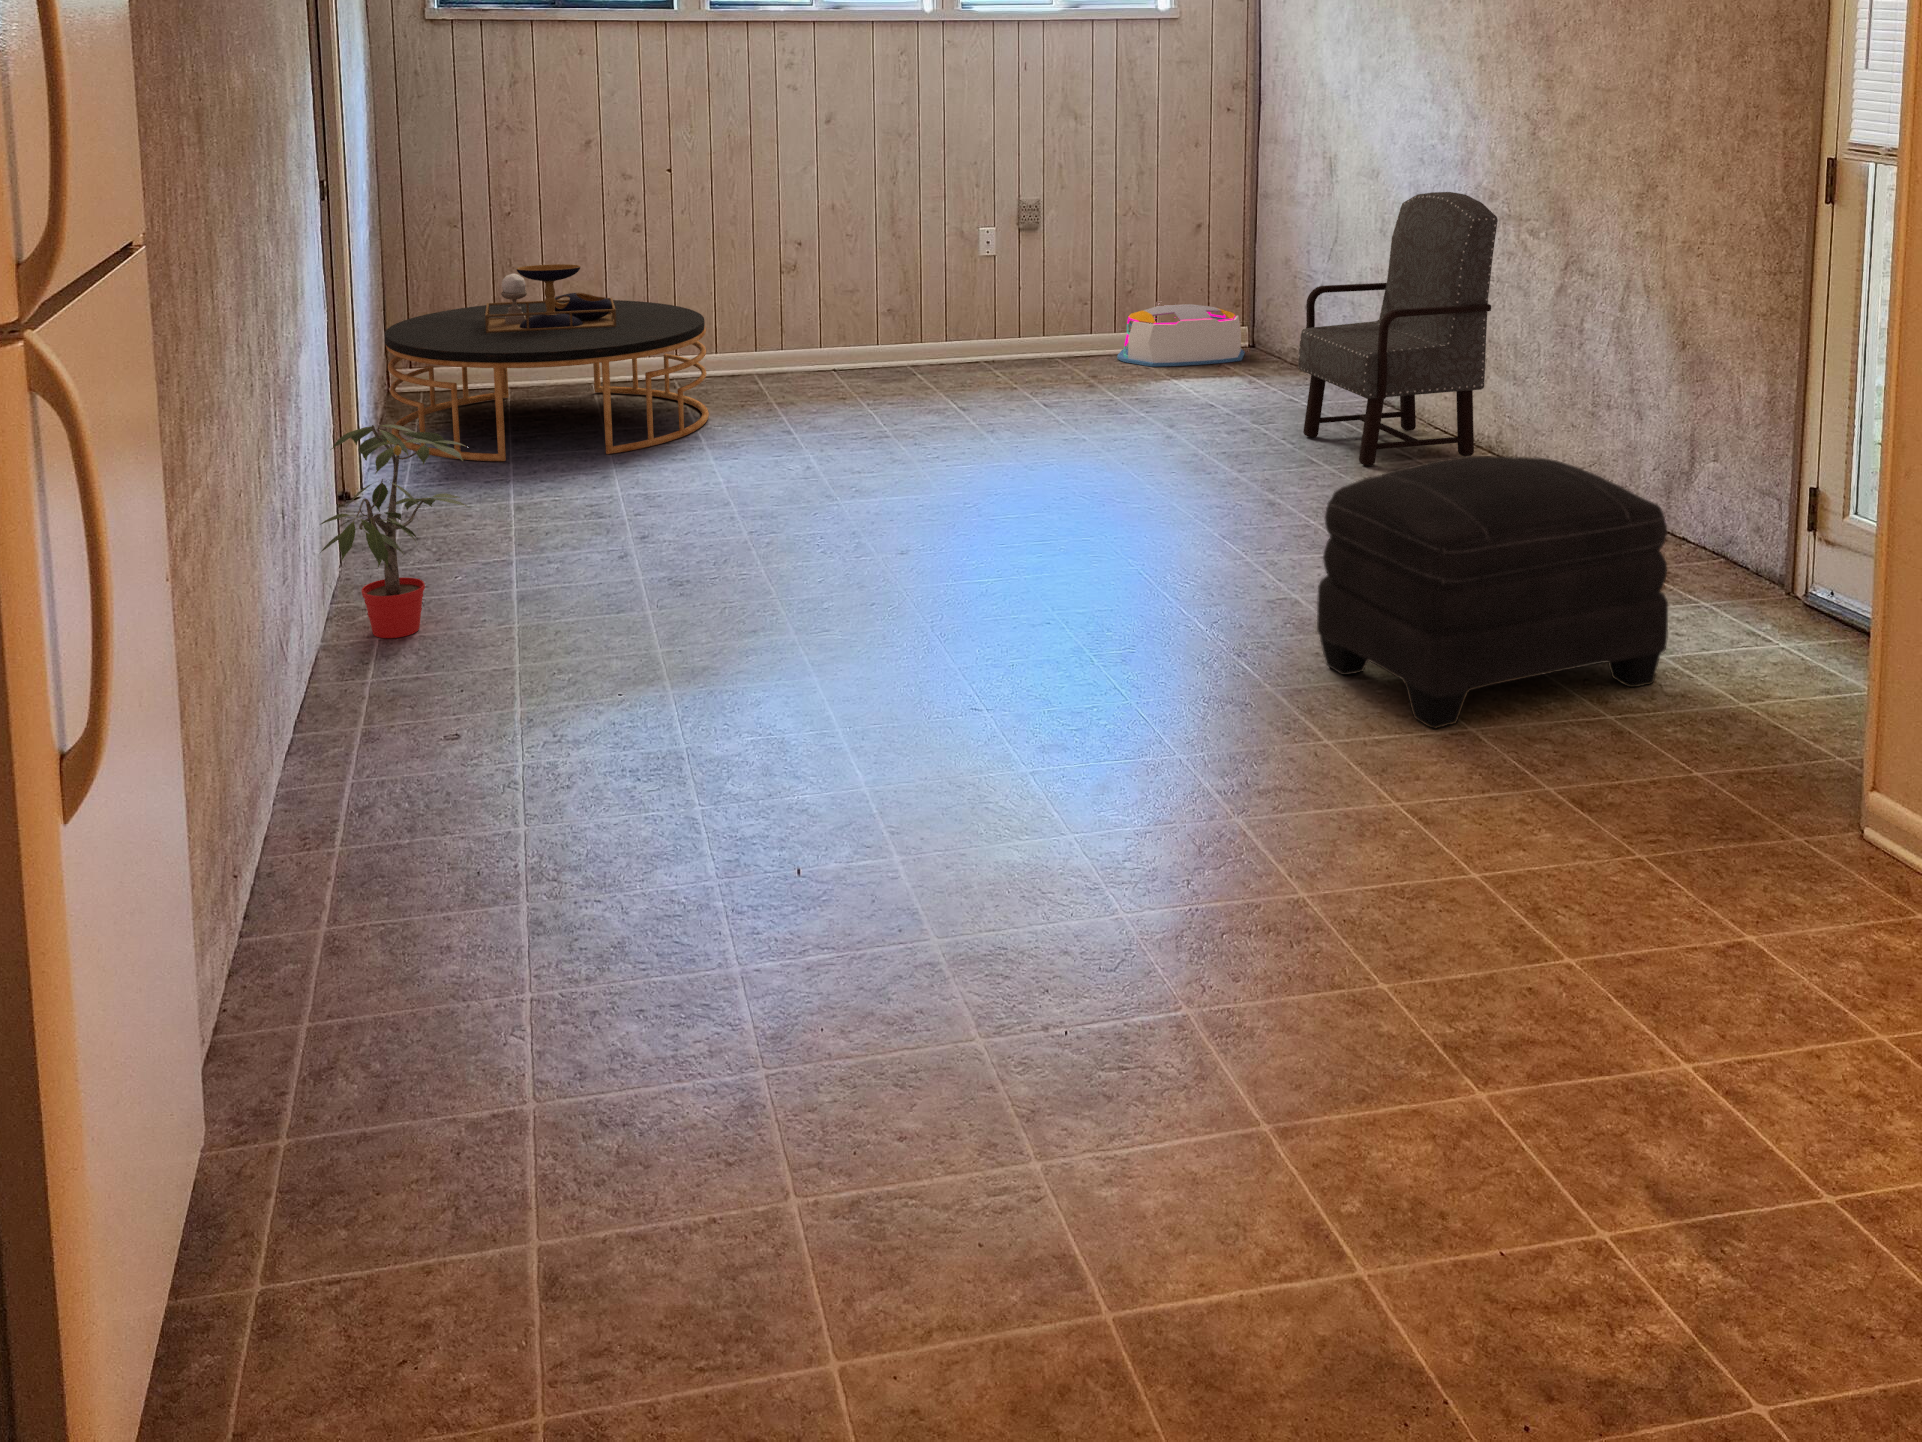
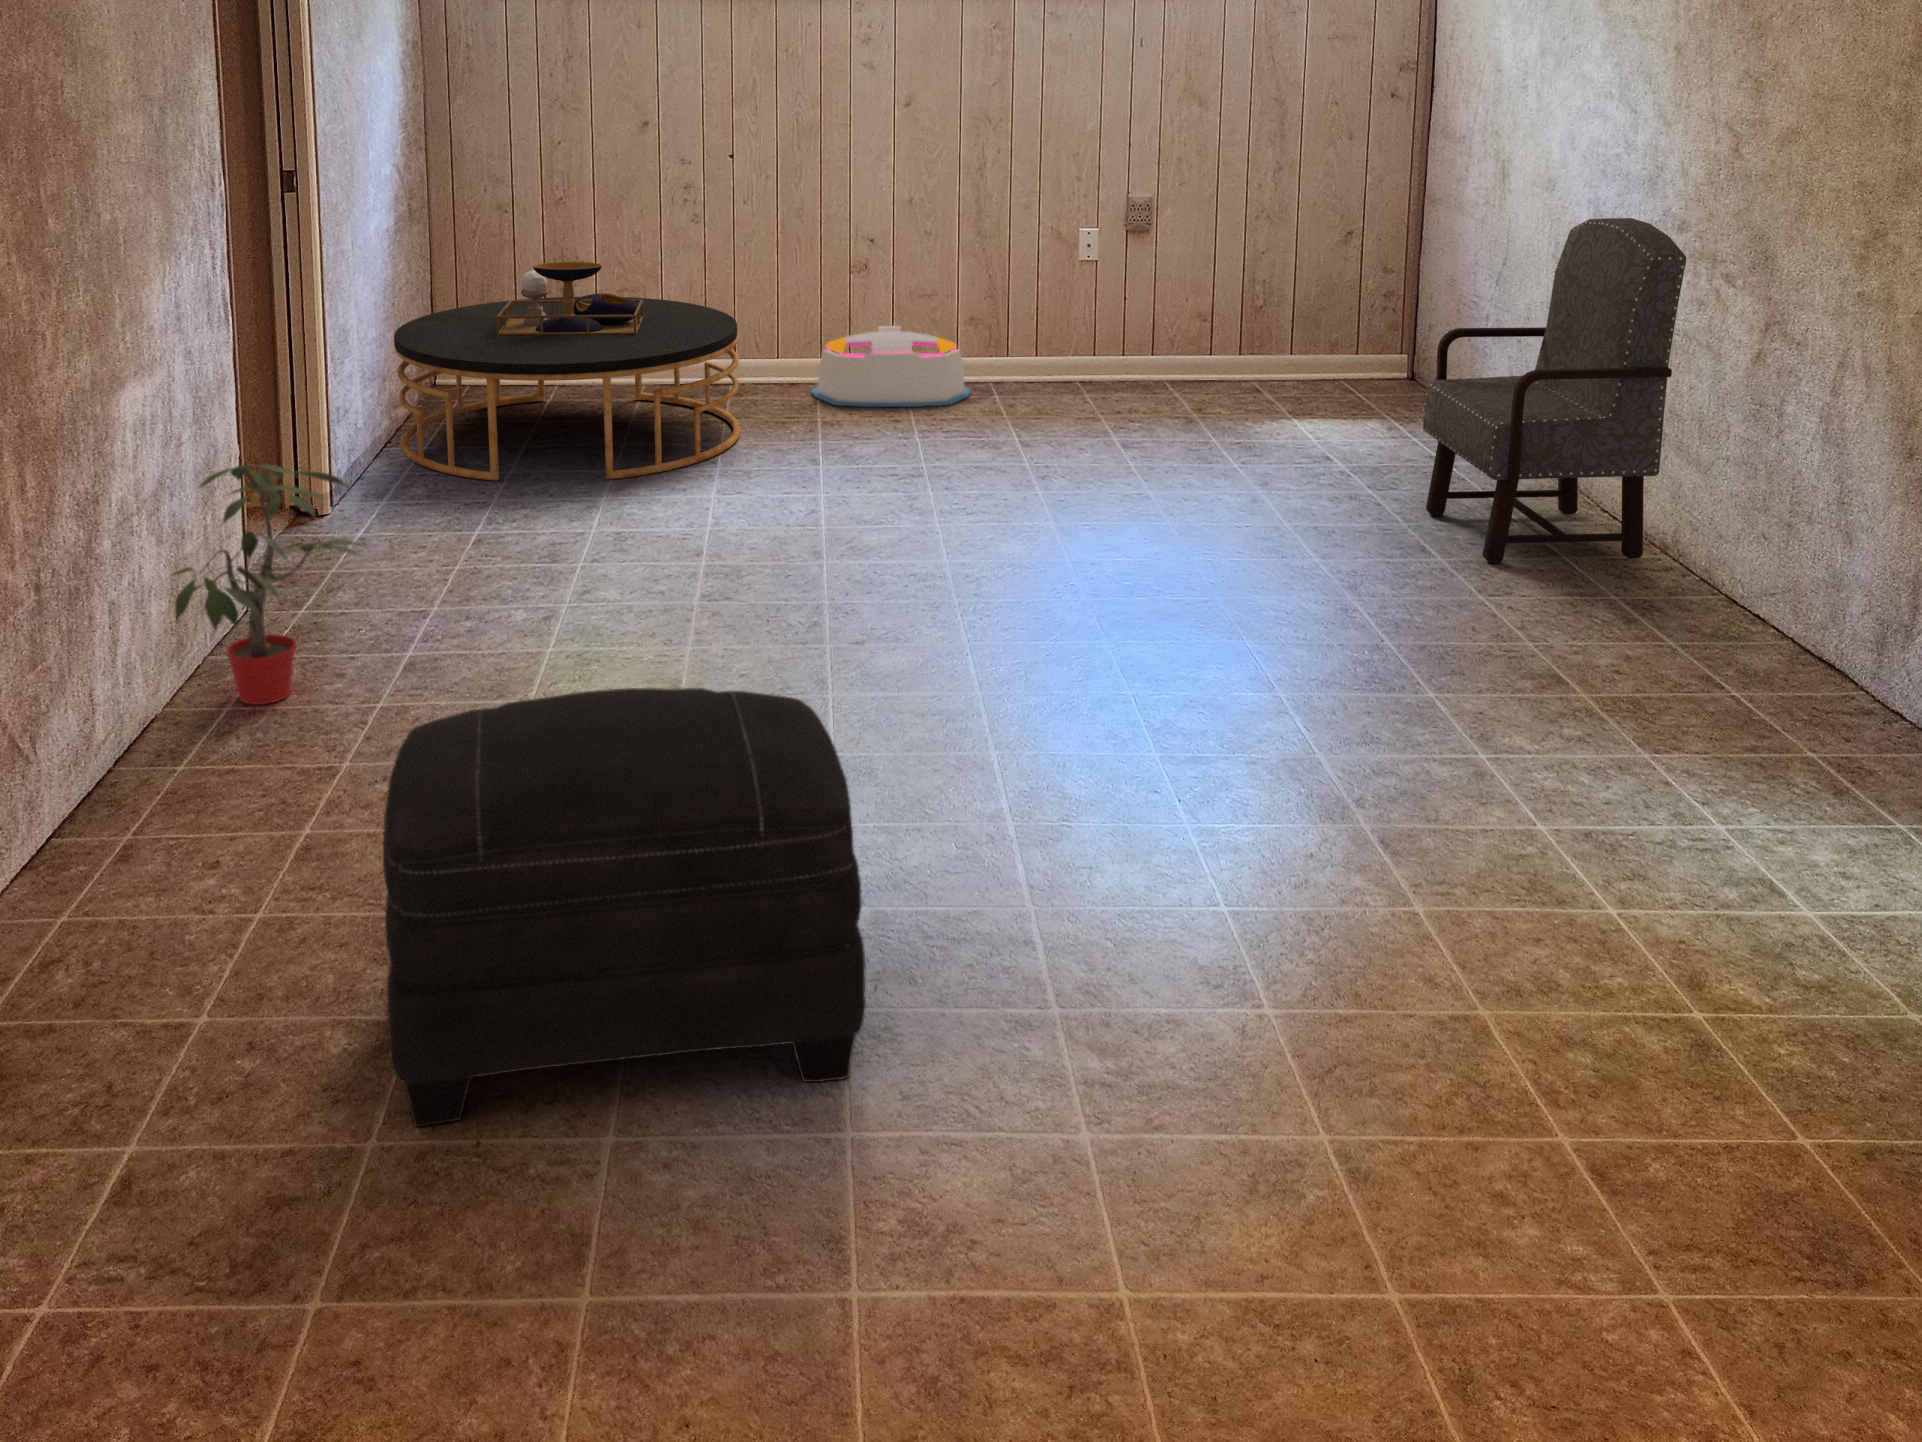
storage bin: present [1117,303,1245,367] -> present [812,326,970,407]
ottoman: present [1317,456,1668,729] -> present [383,688,866,1127]

